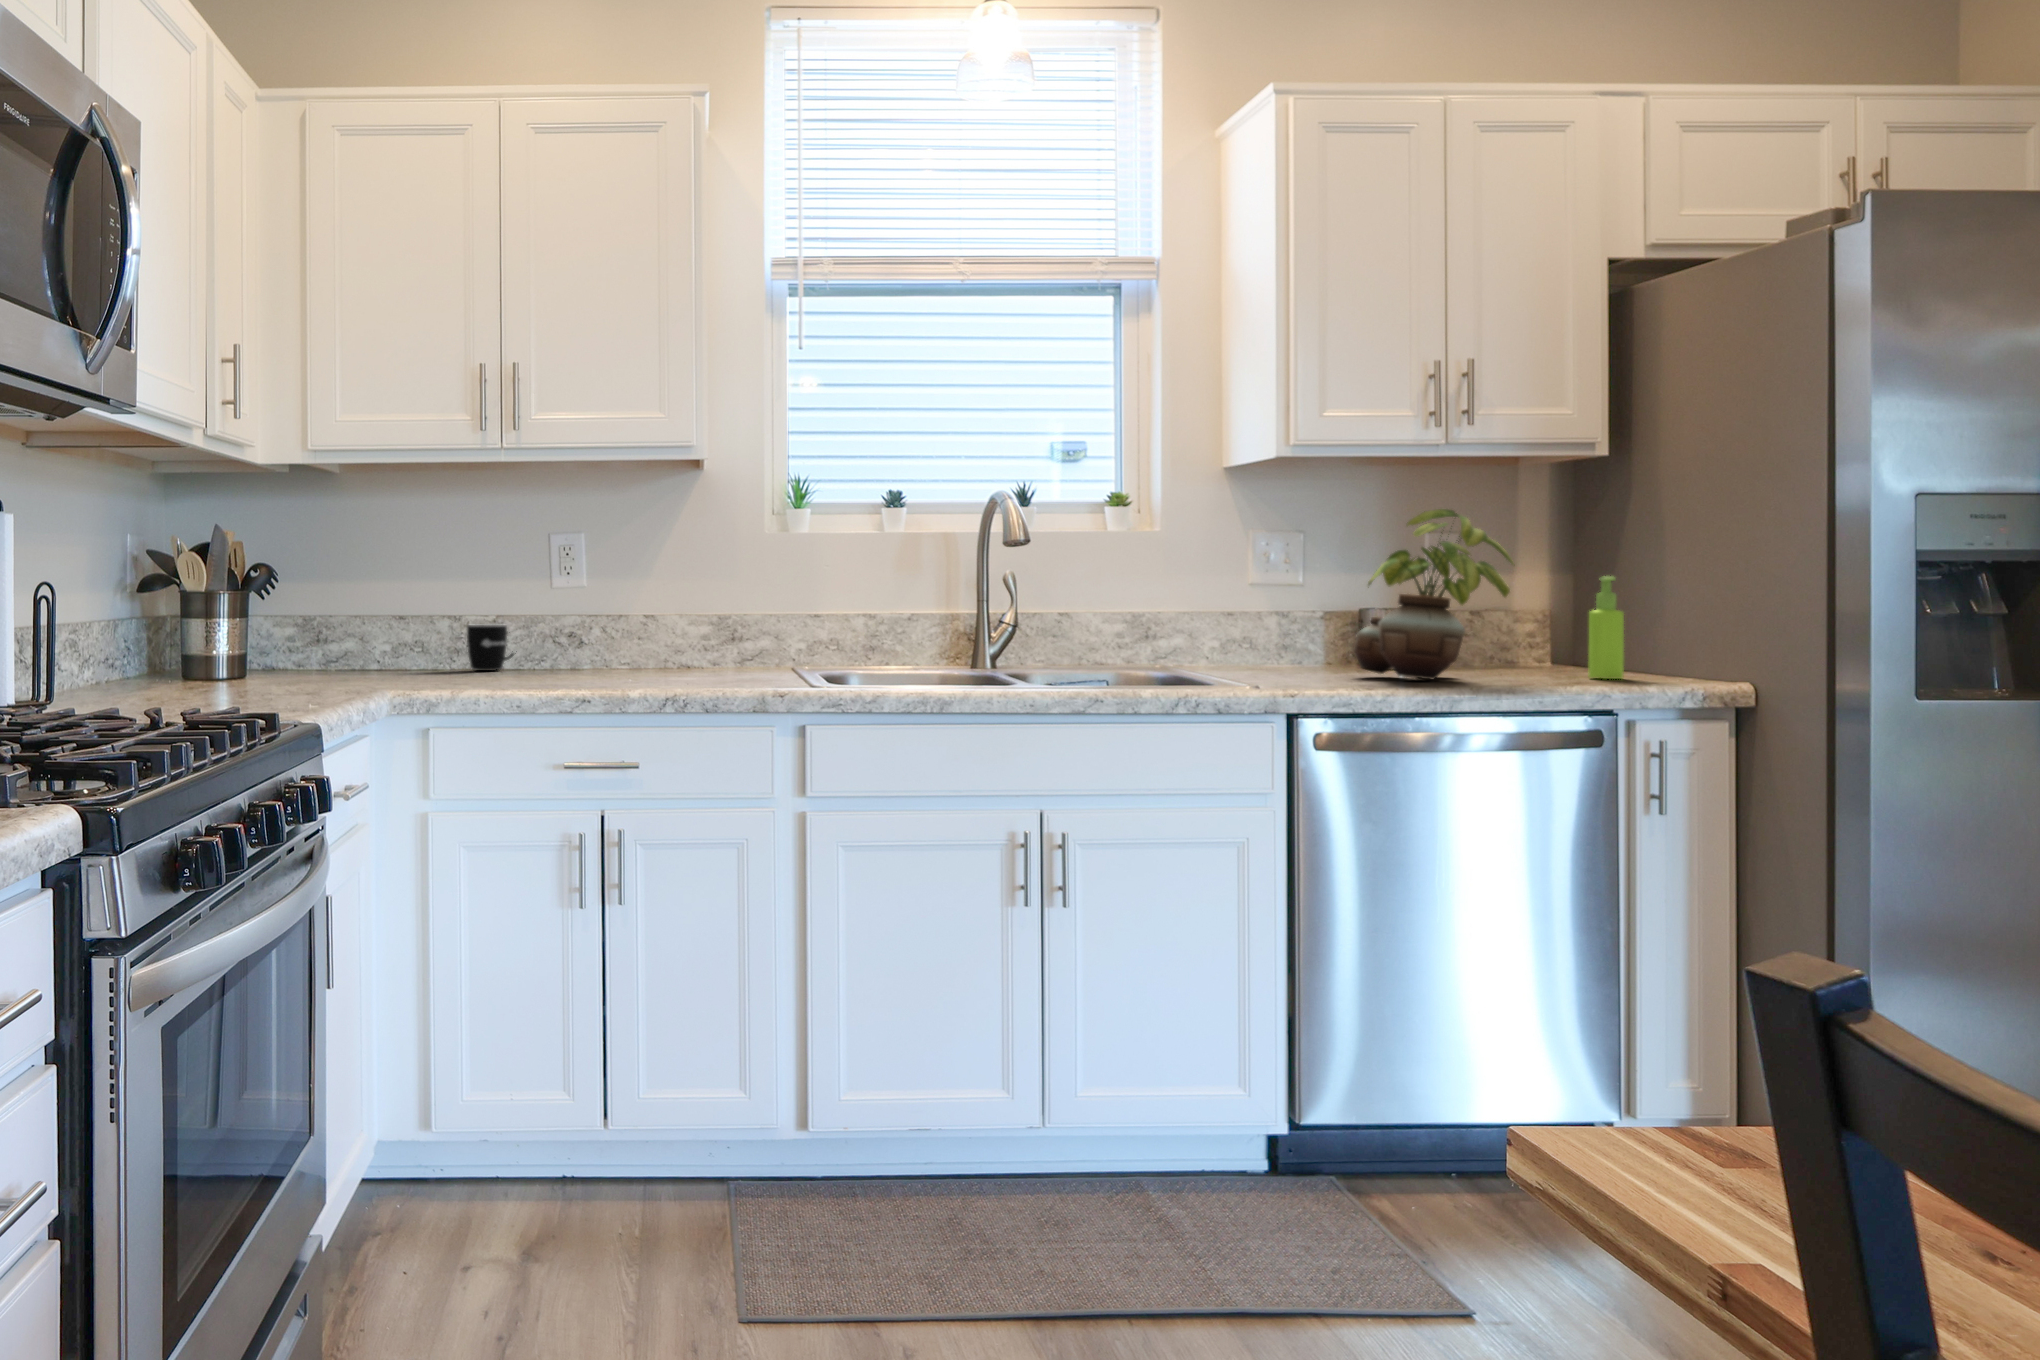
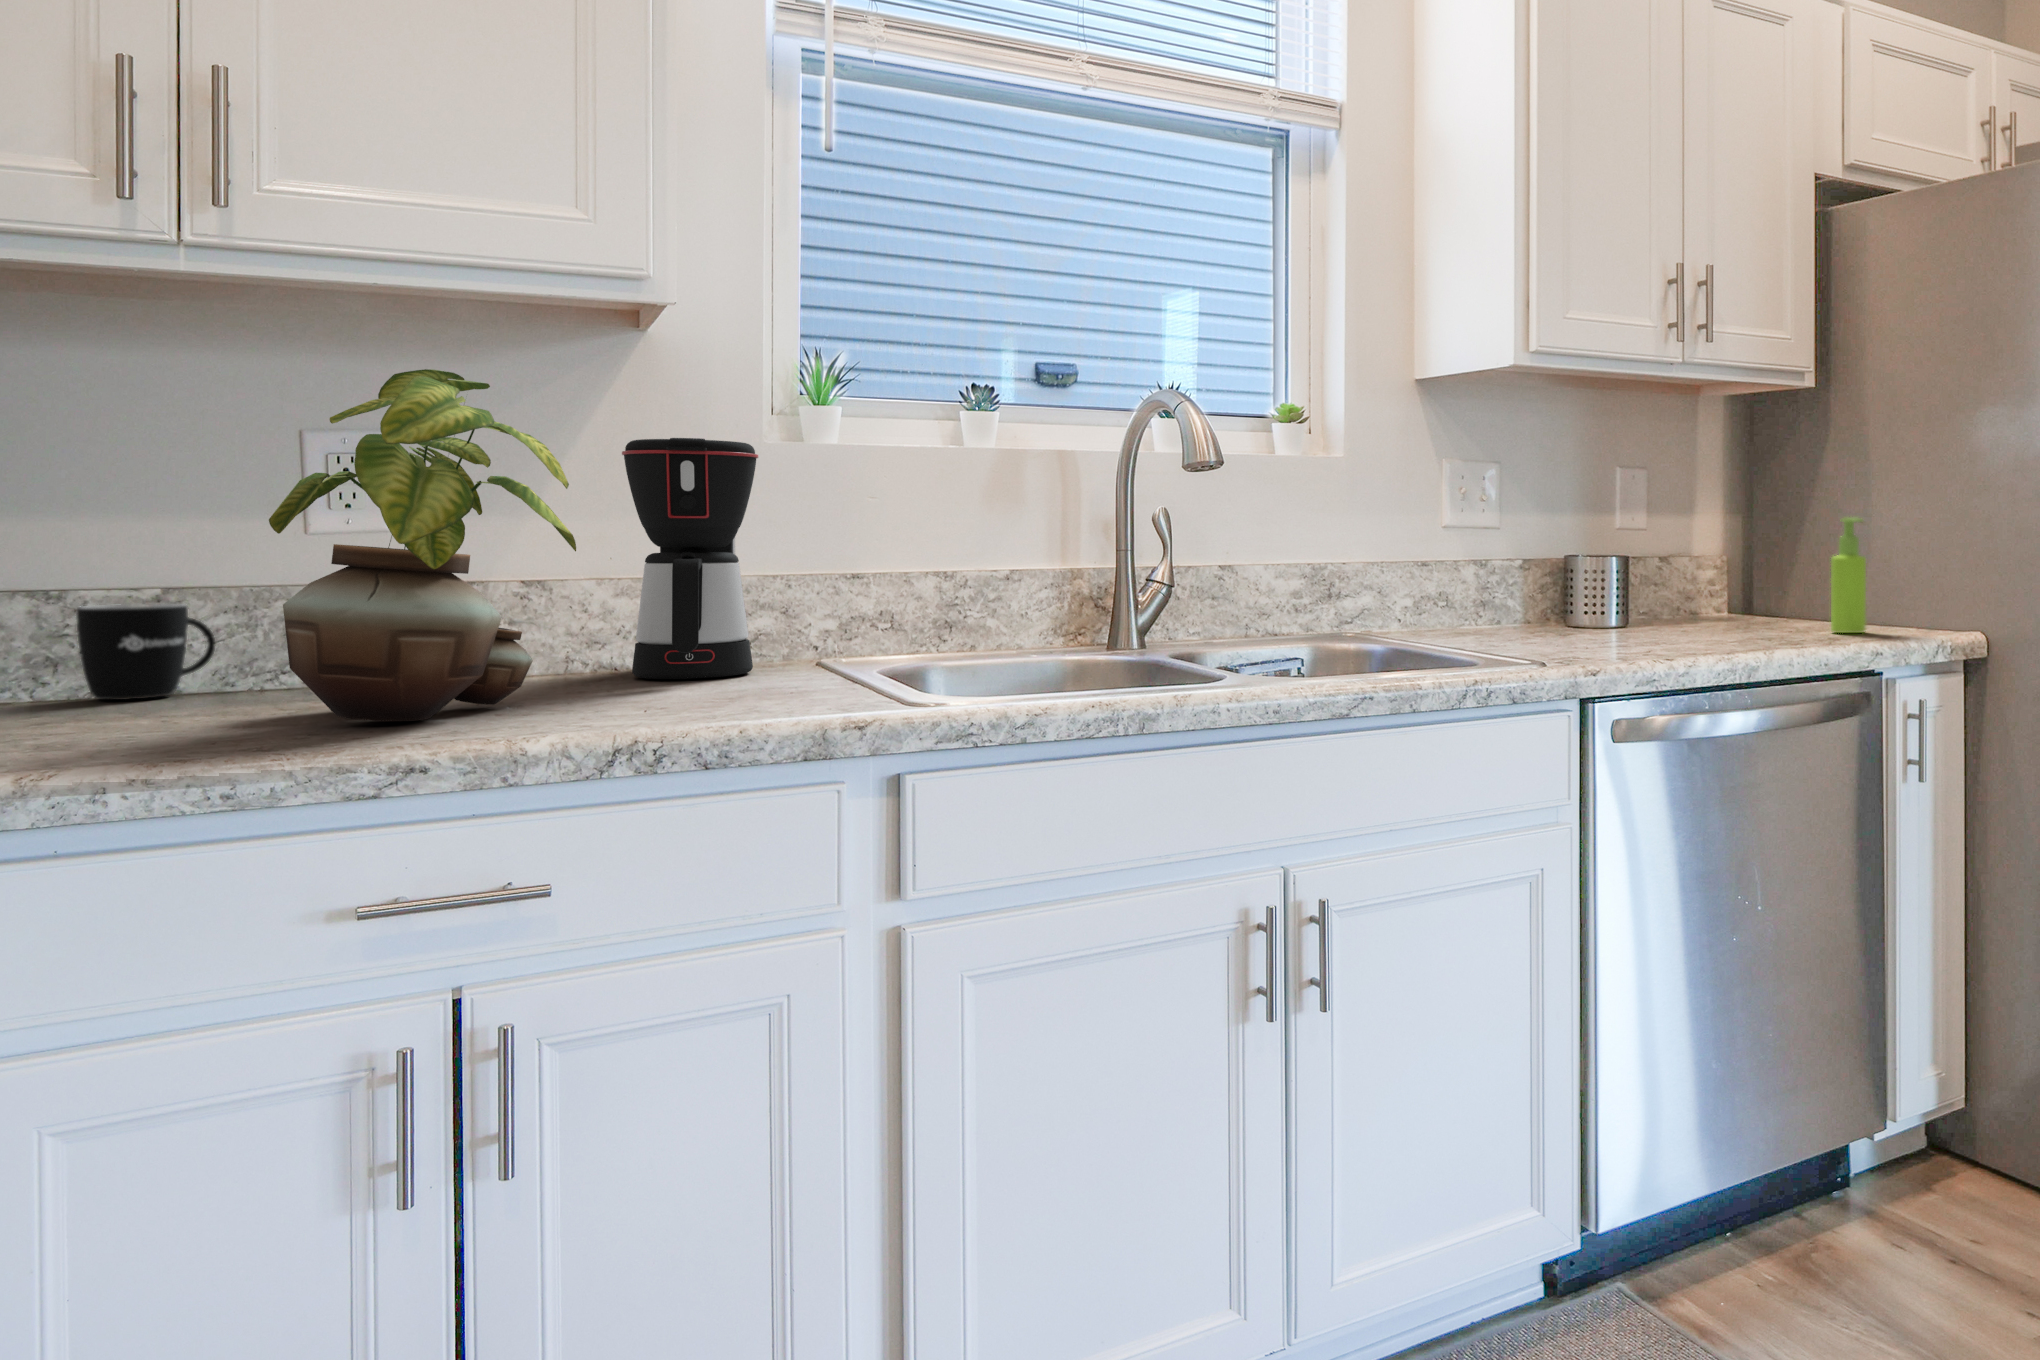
potted plant: present [1355,509,1513,679] -> present [269,369,576,721]
coffee maker: none [692,535,761,673] -> present [622,438,758,679]

